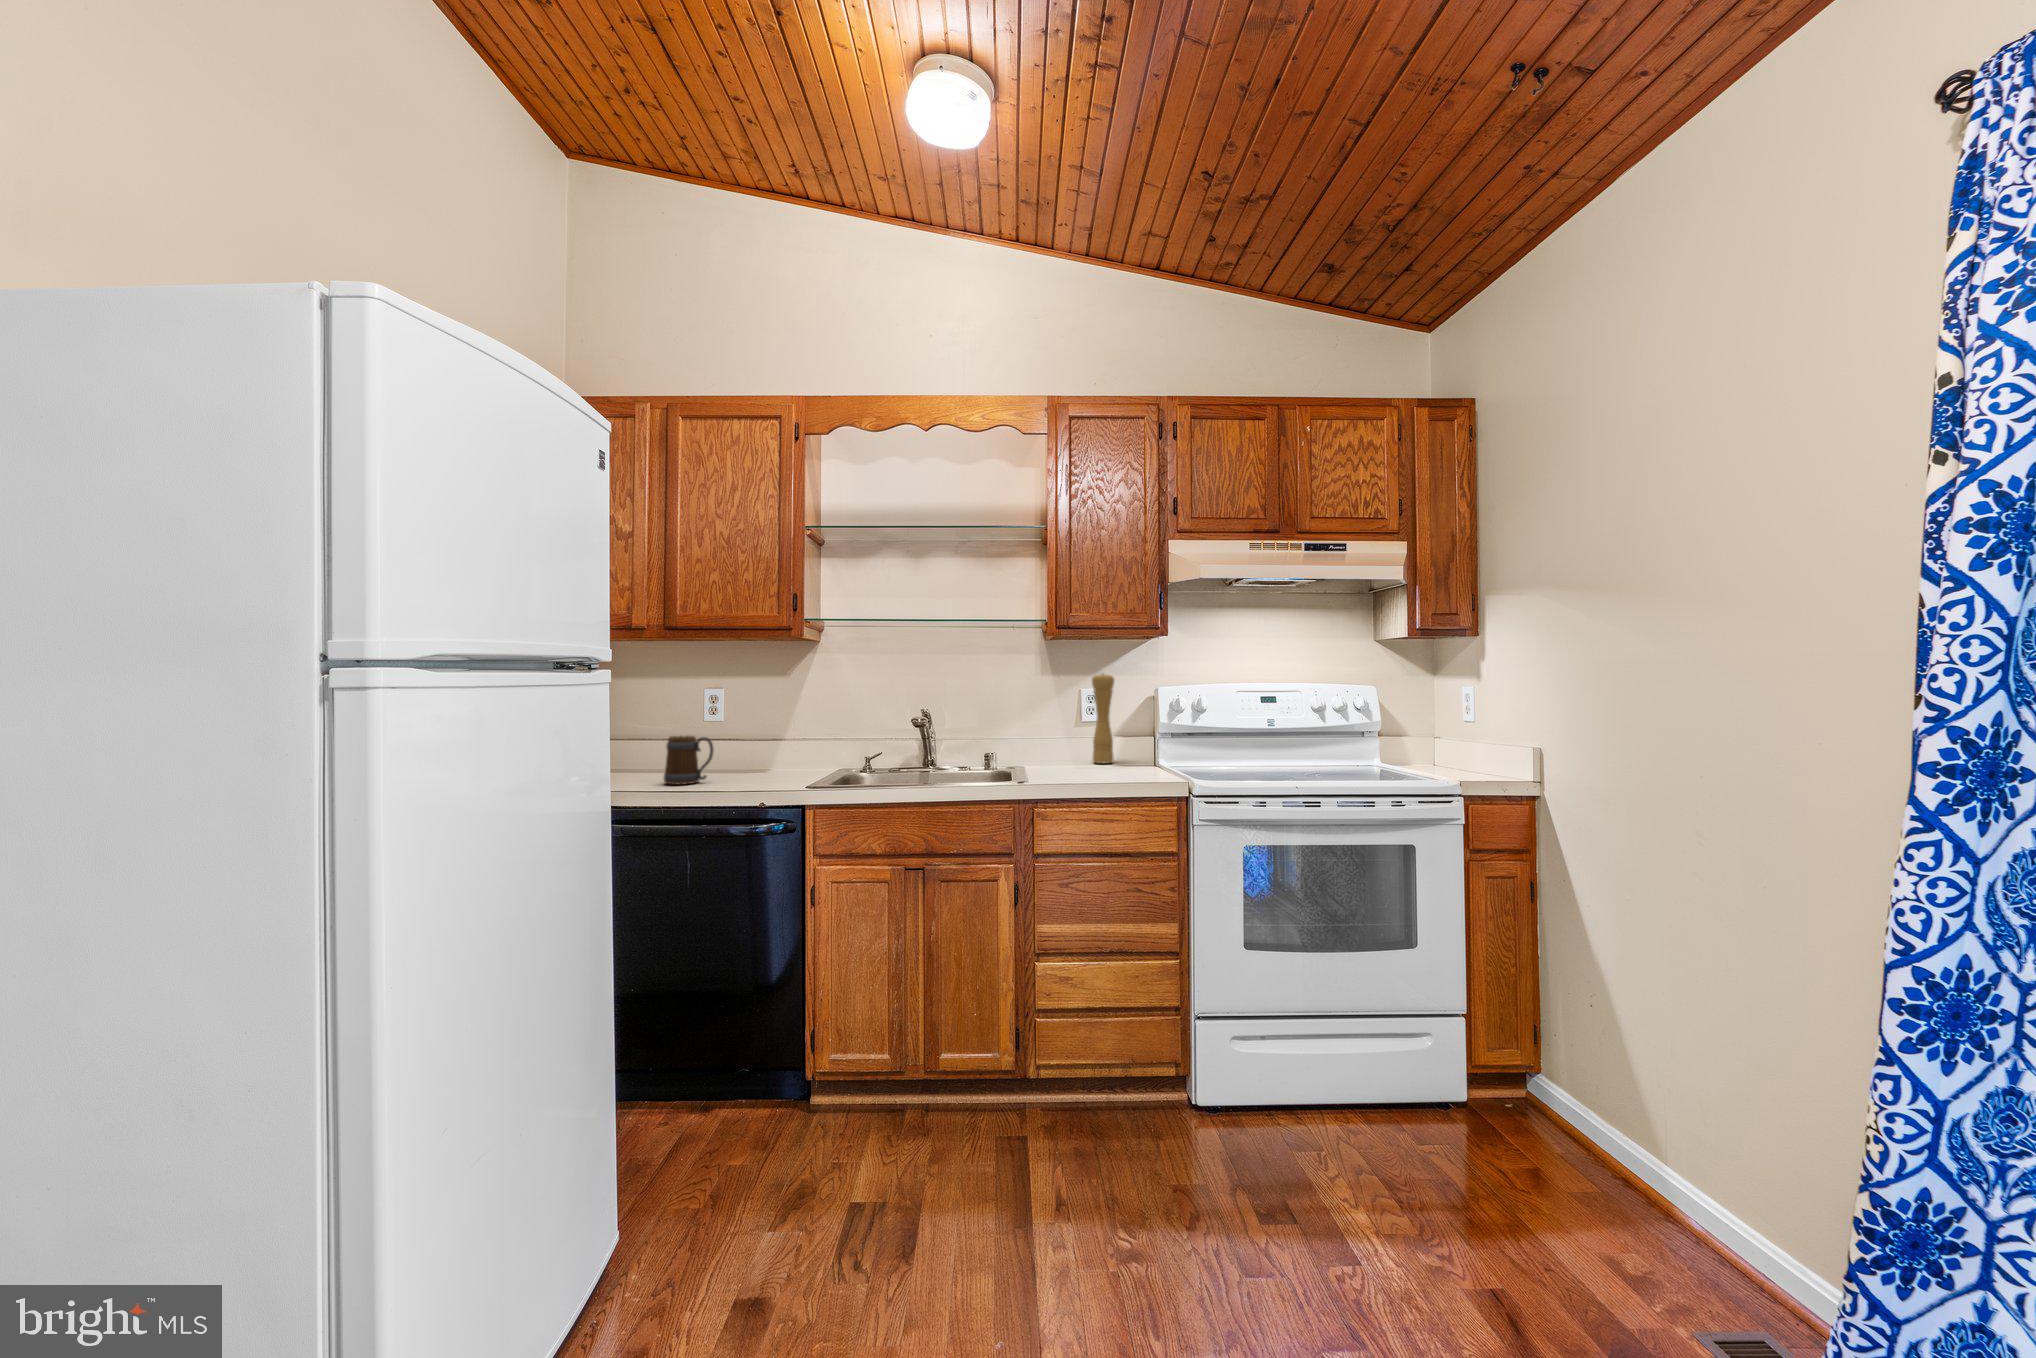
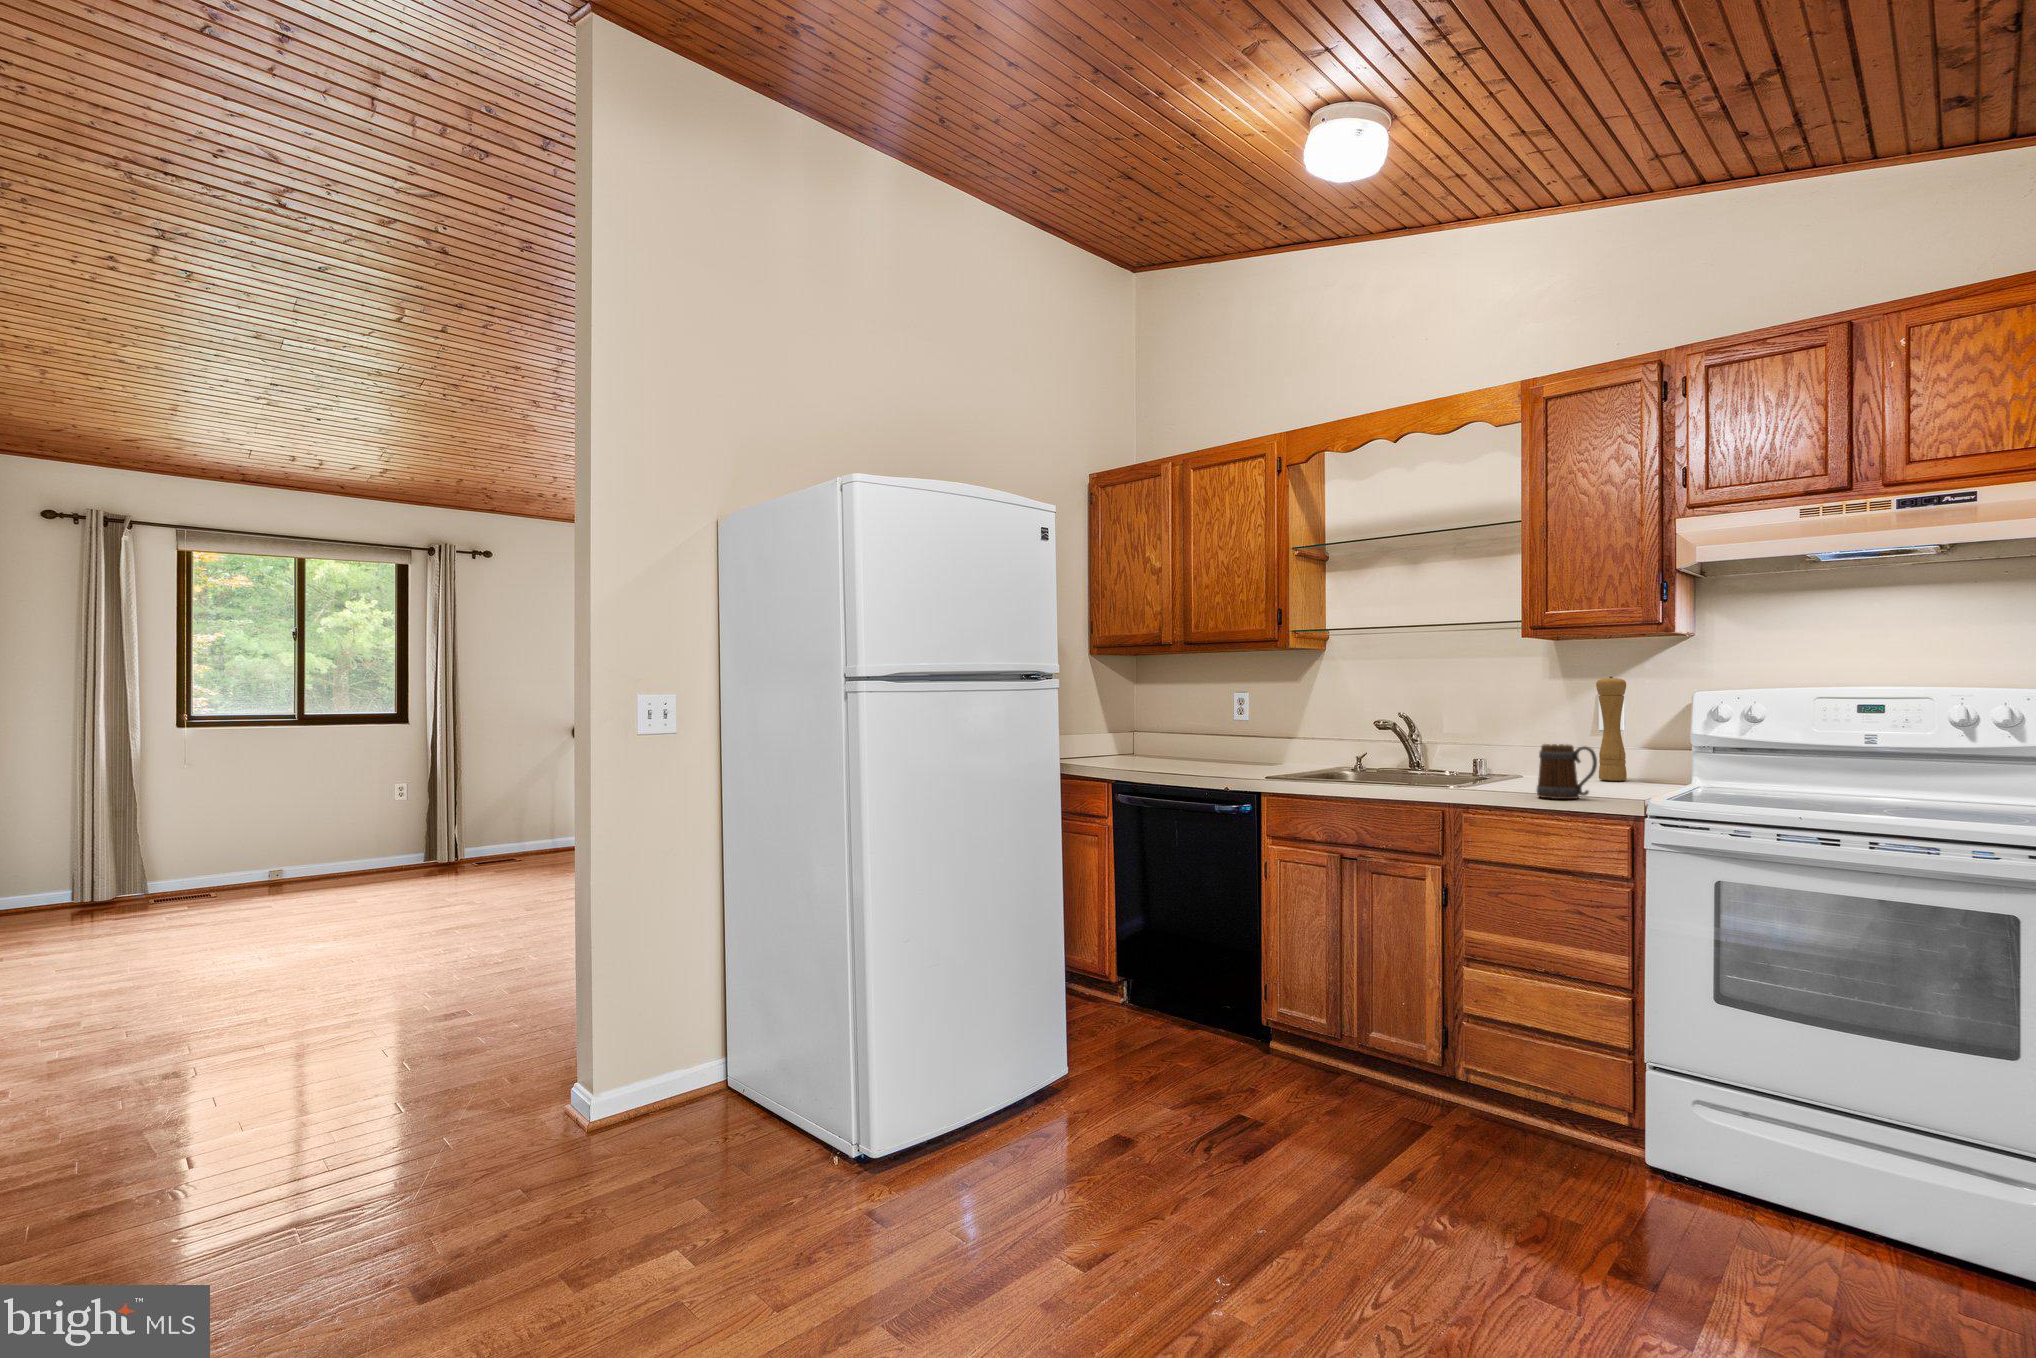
mug: present [664,736,714,785] -> present [1537,744,1597,799]

